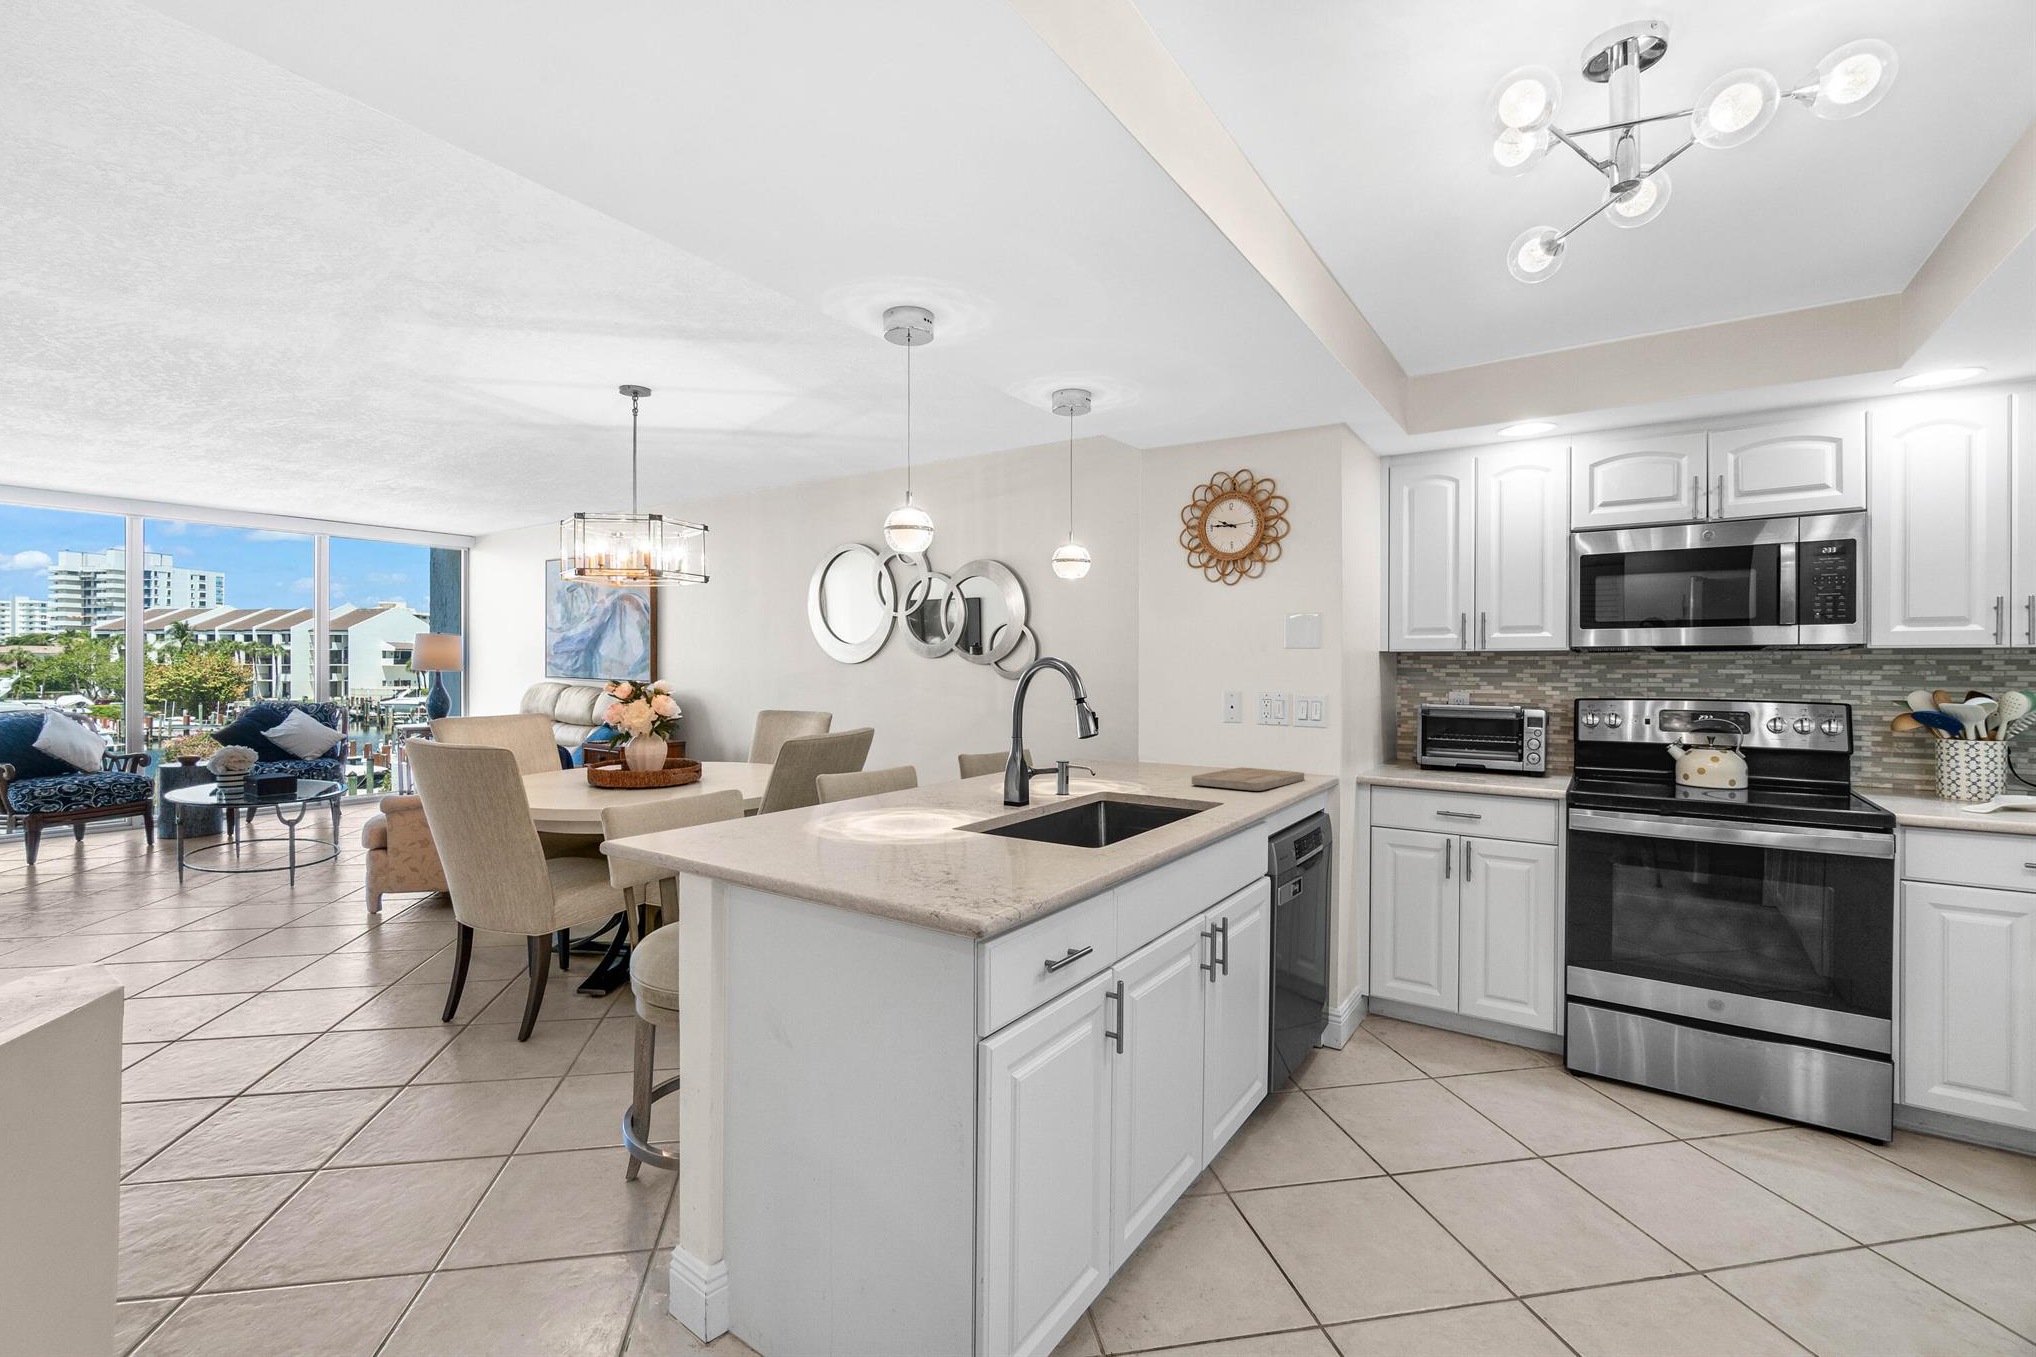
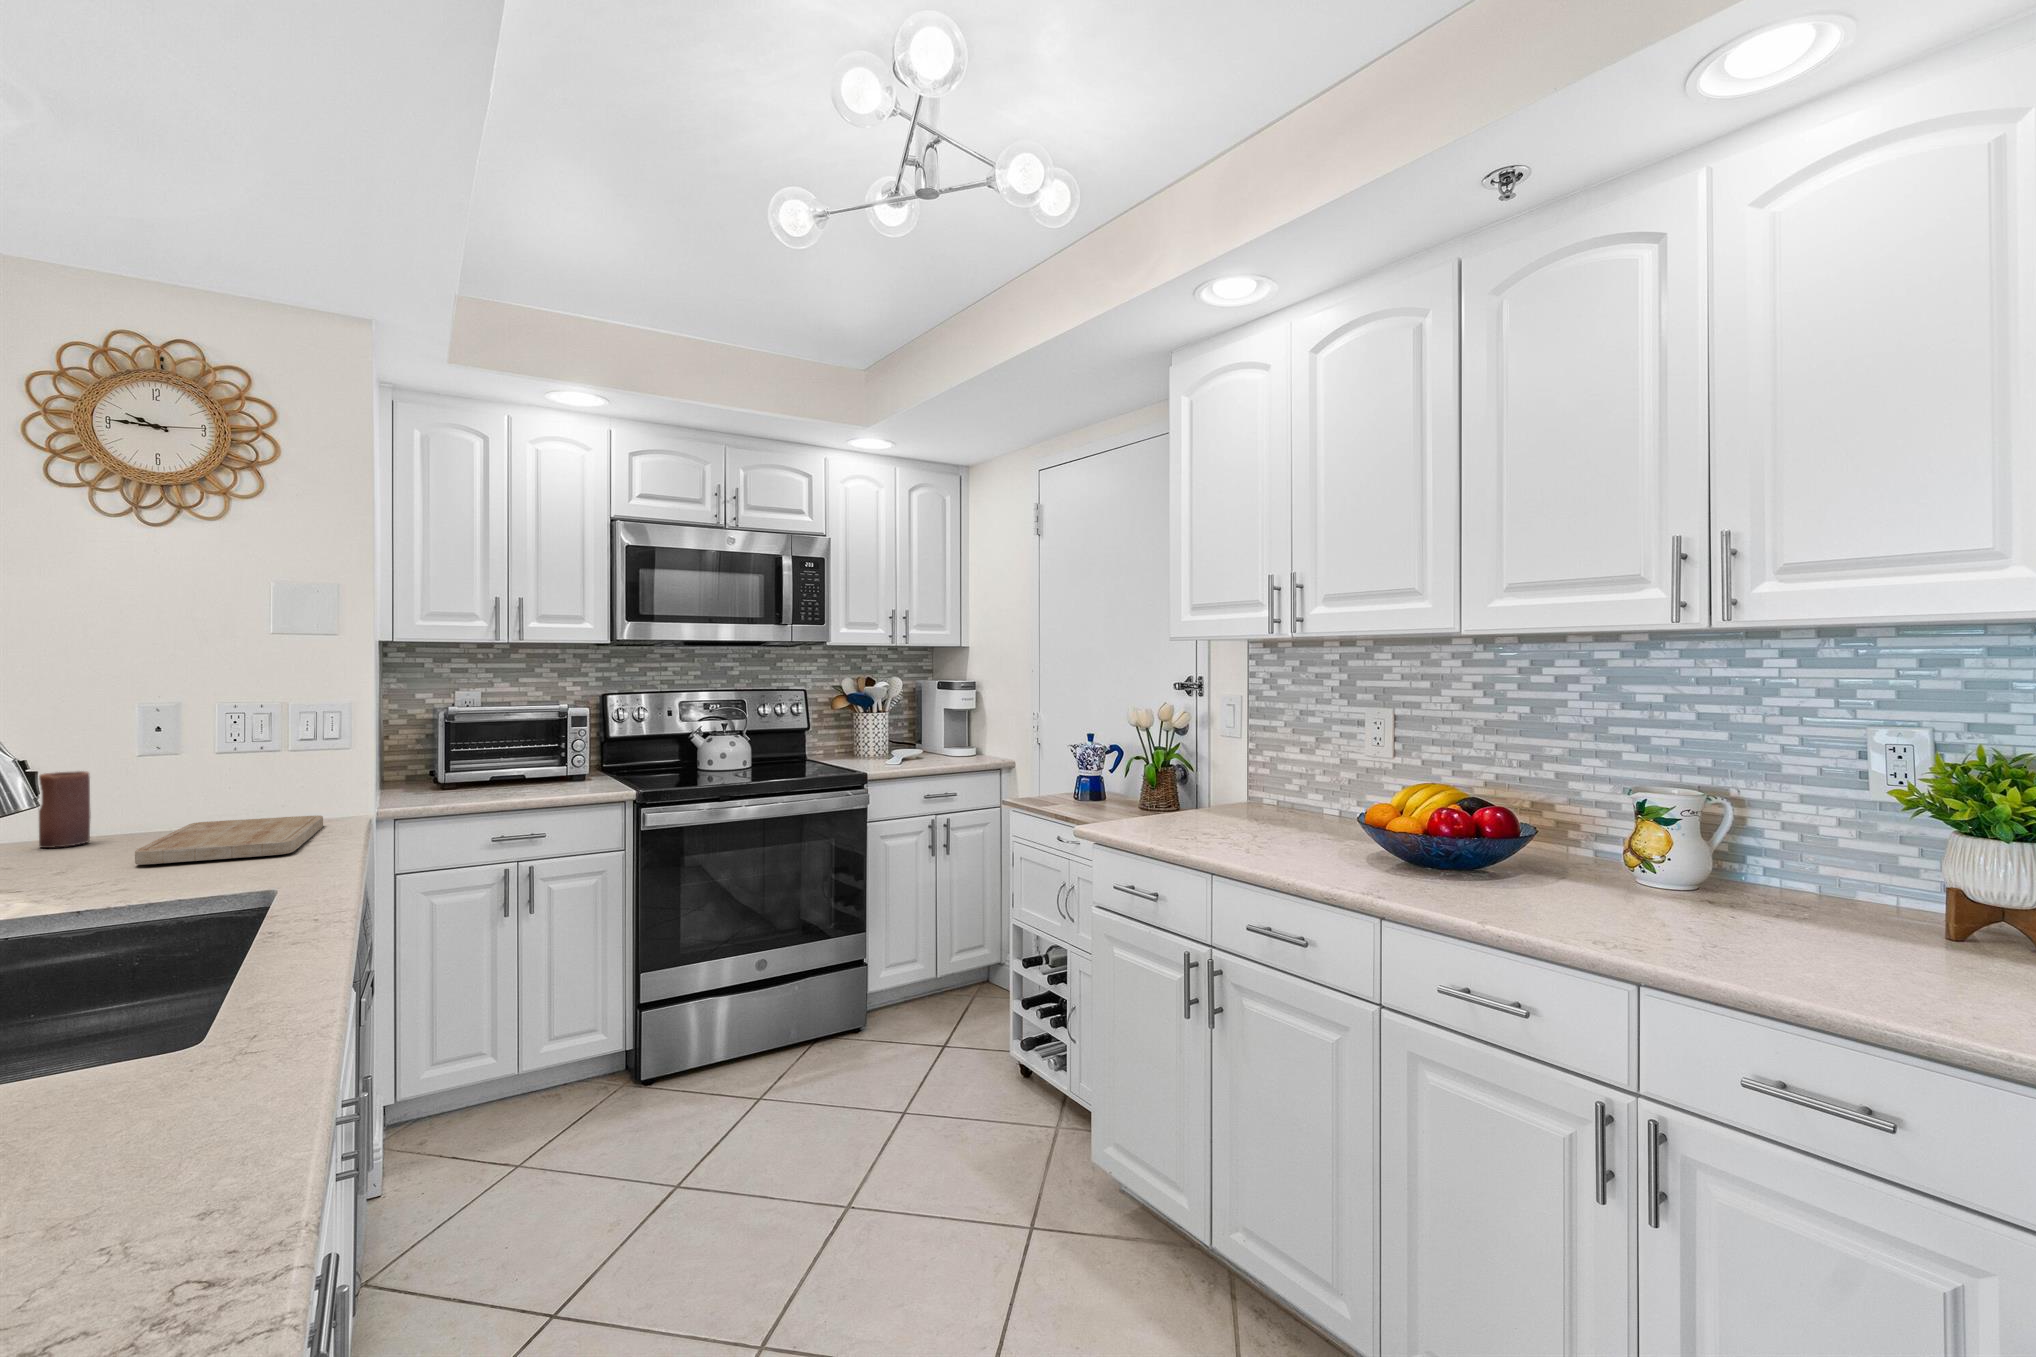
candle: none [1175,730,1196,772] -> present [39,771,90,848]

